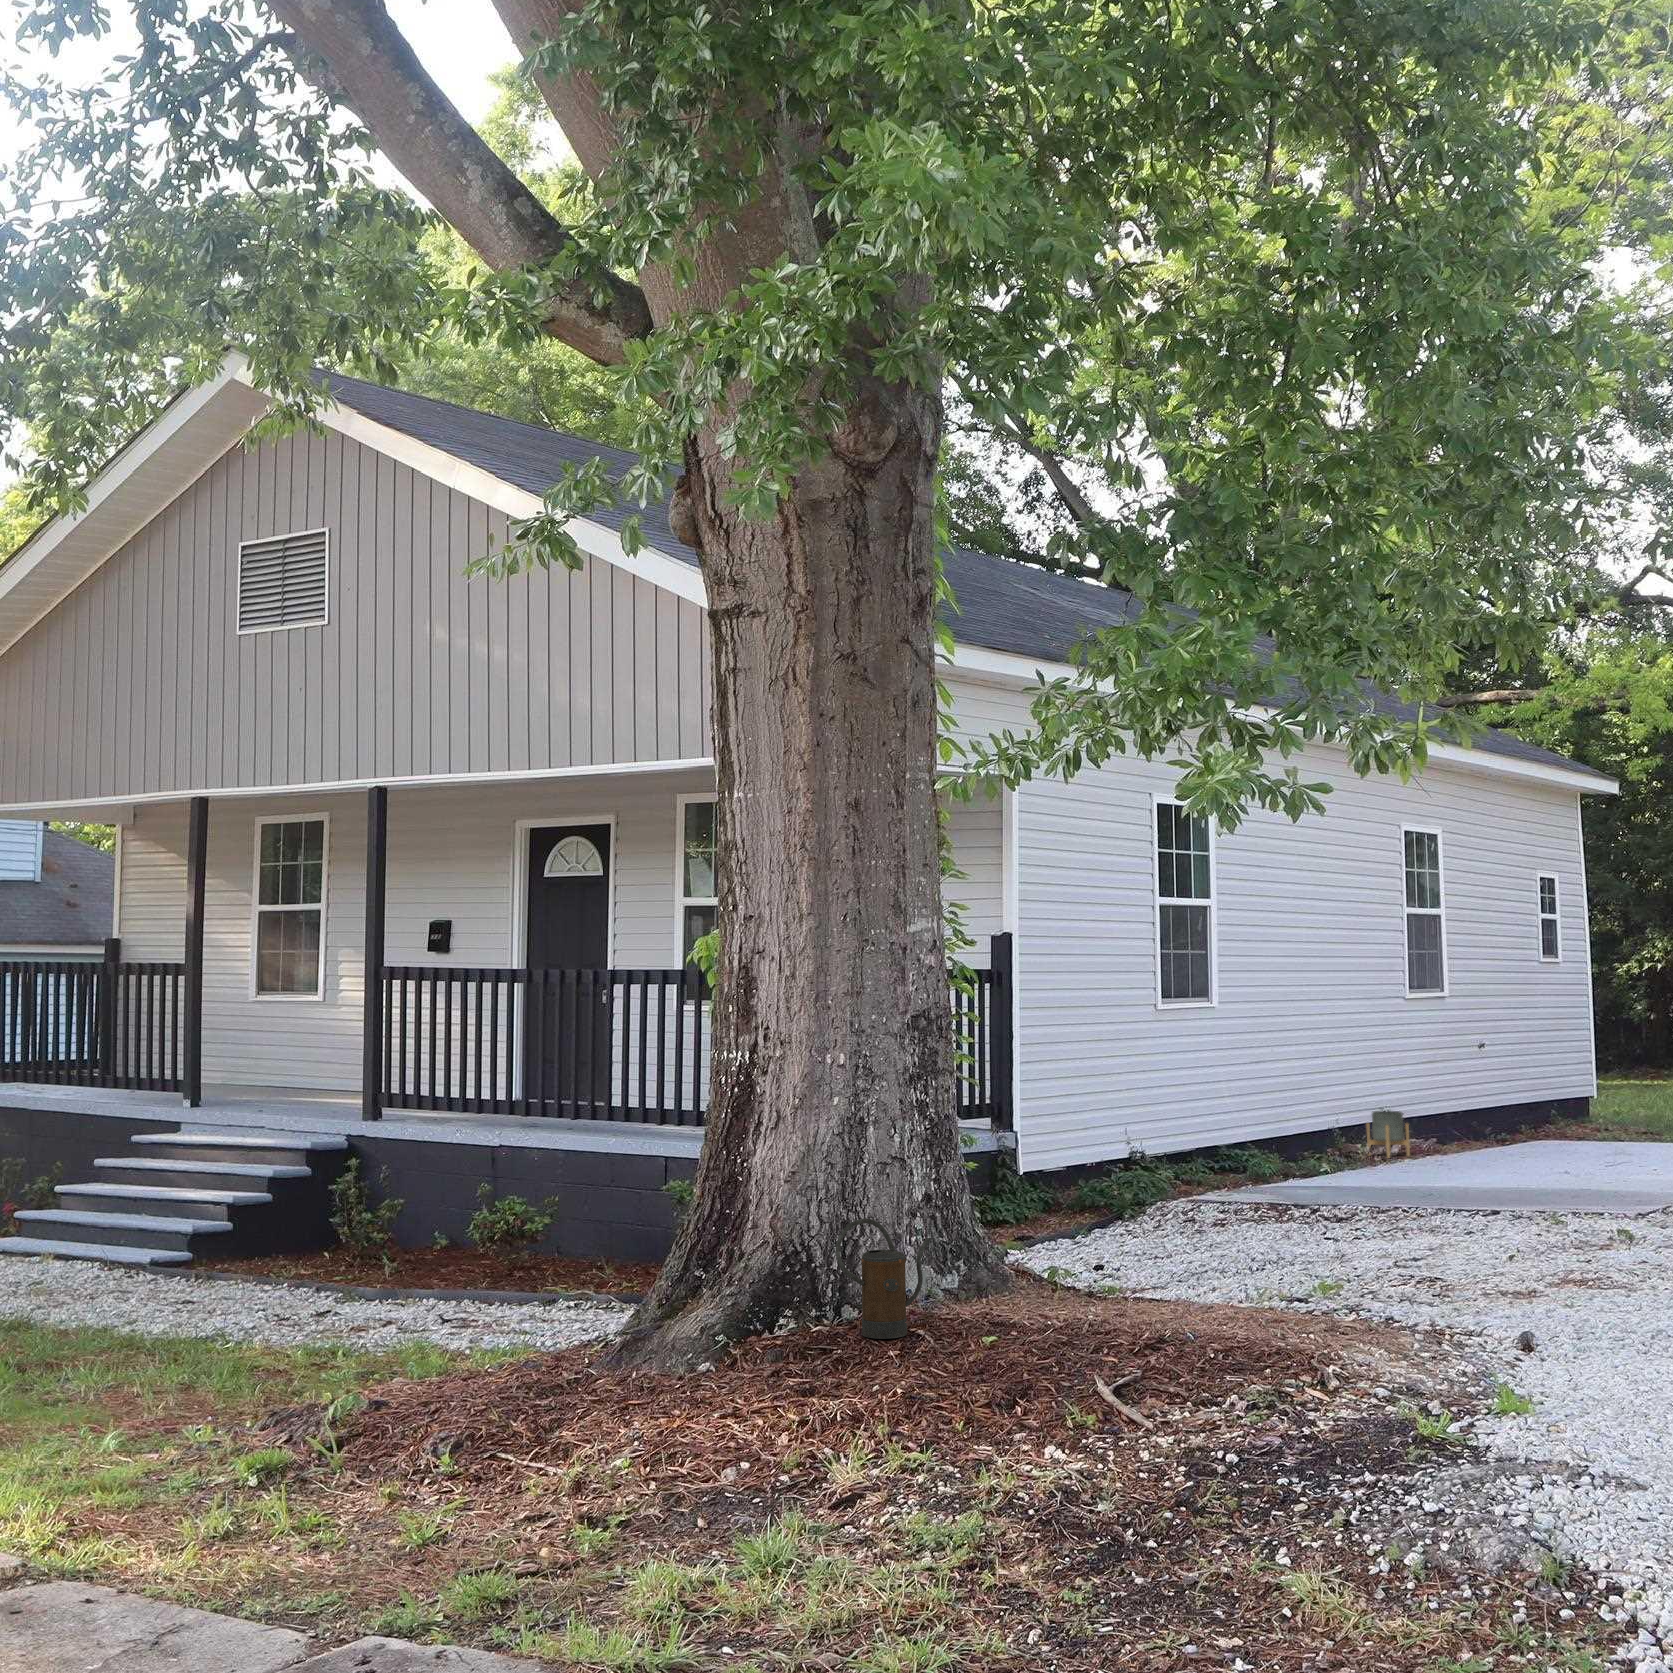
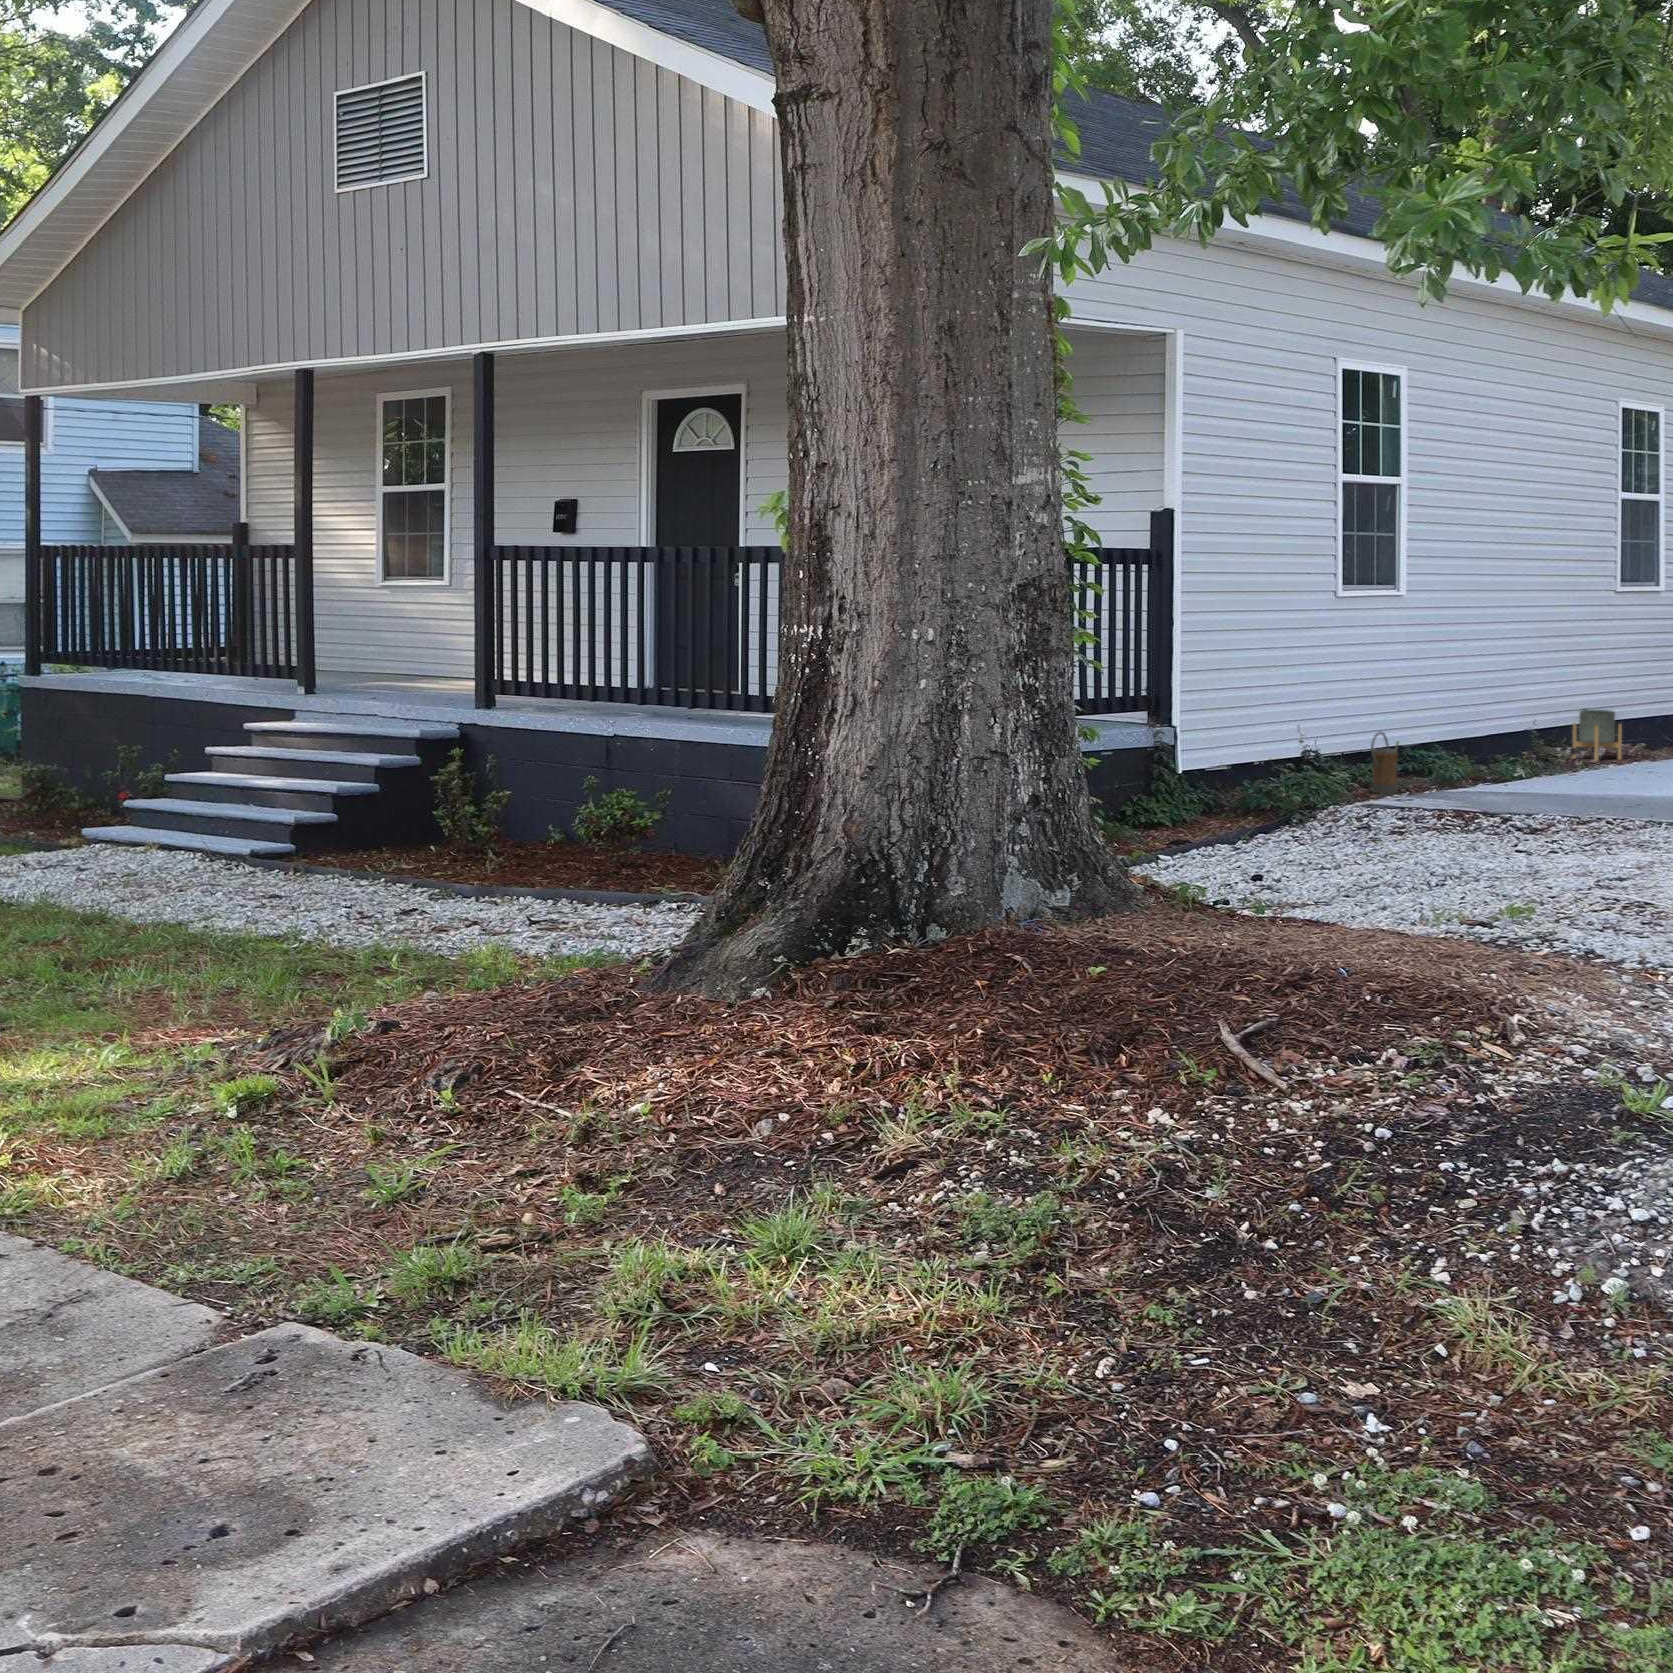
watering can: present [836,1218,931,1339] -> present [1371,732,1399,794]

